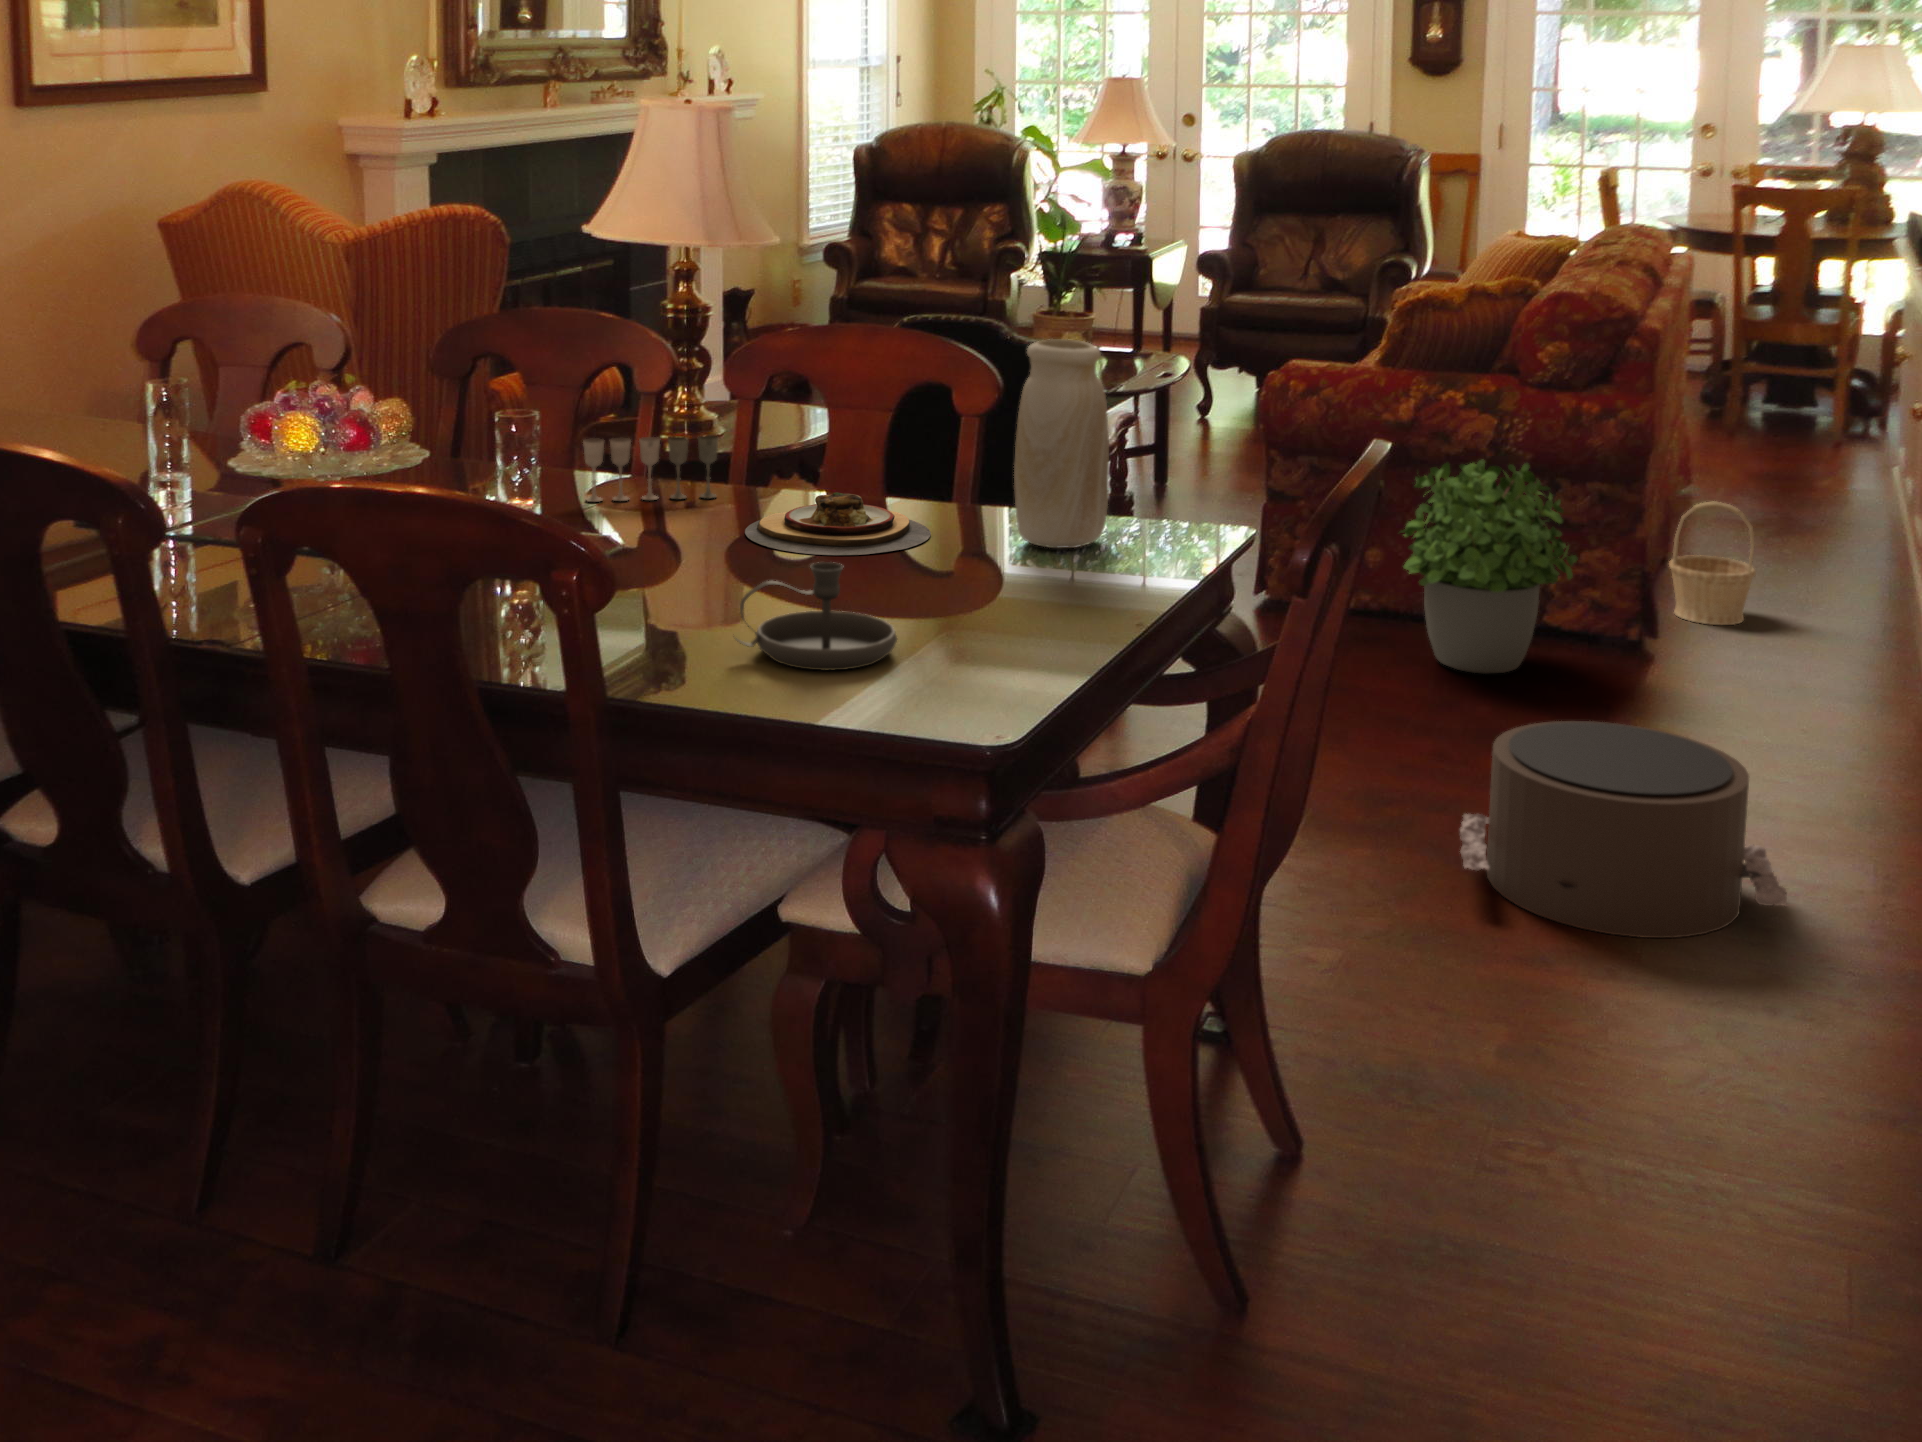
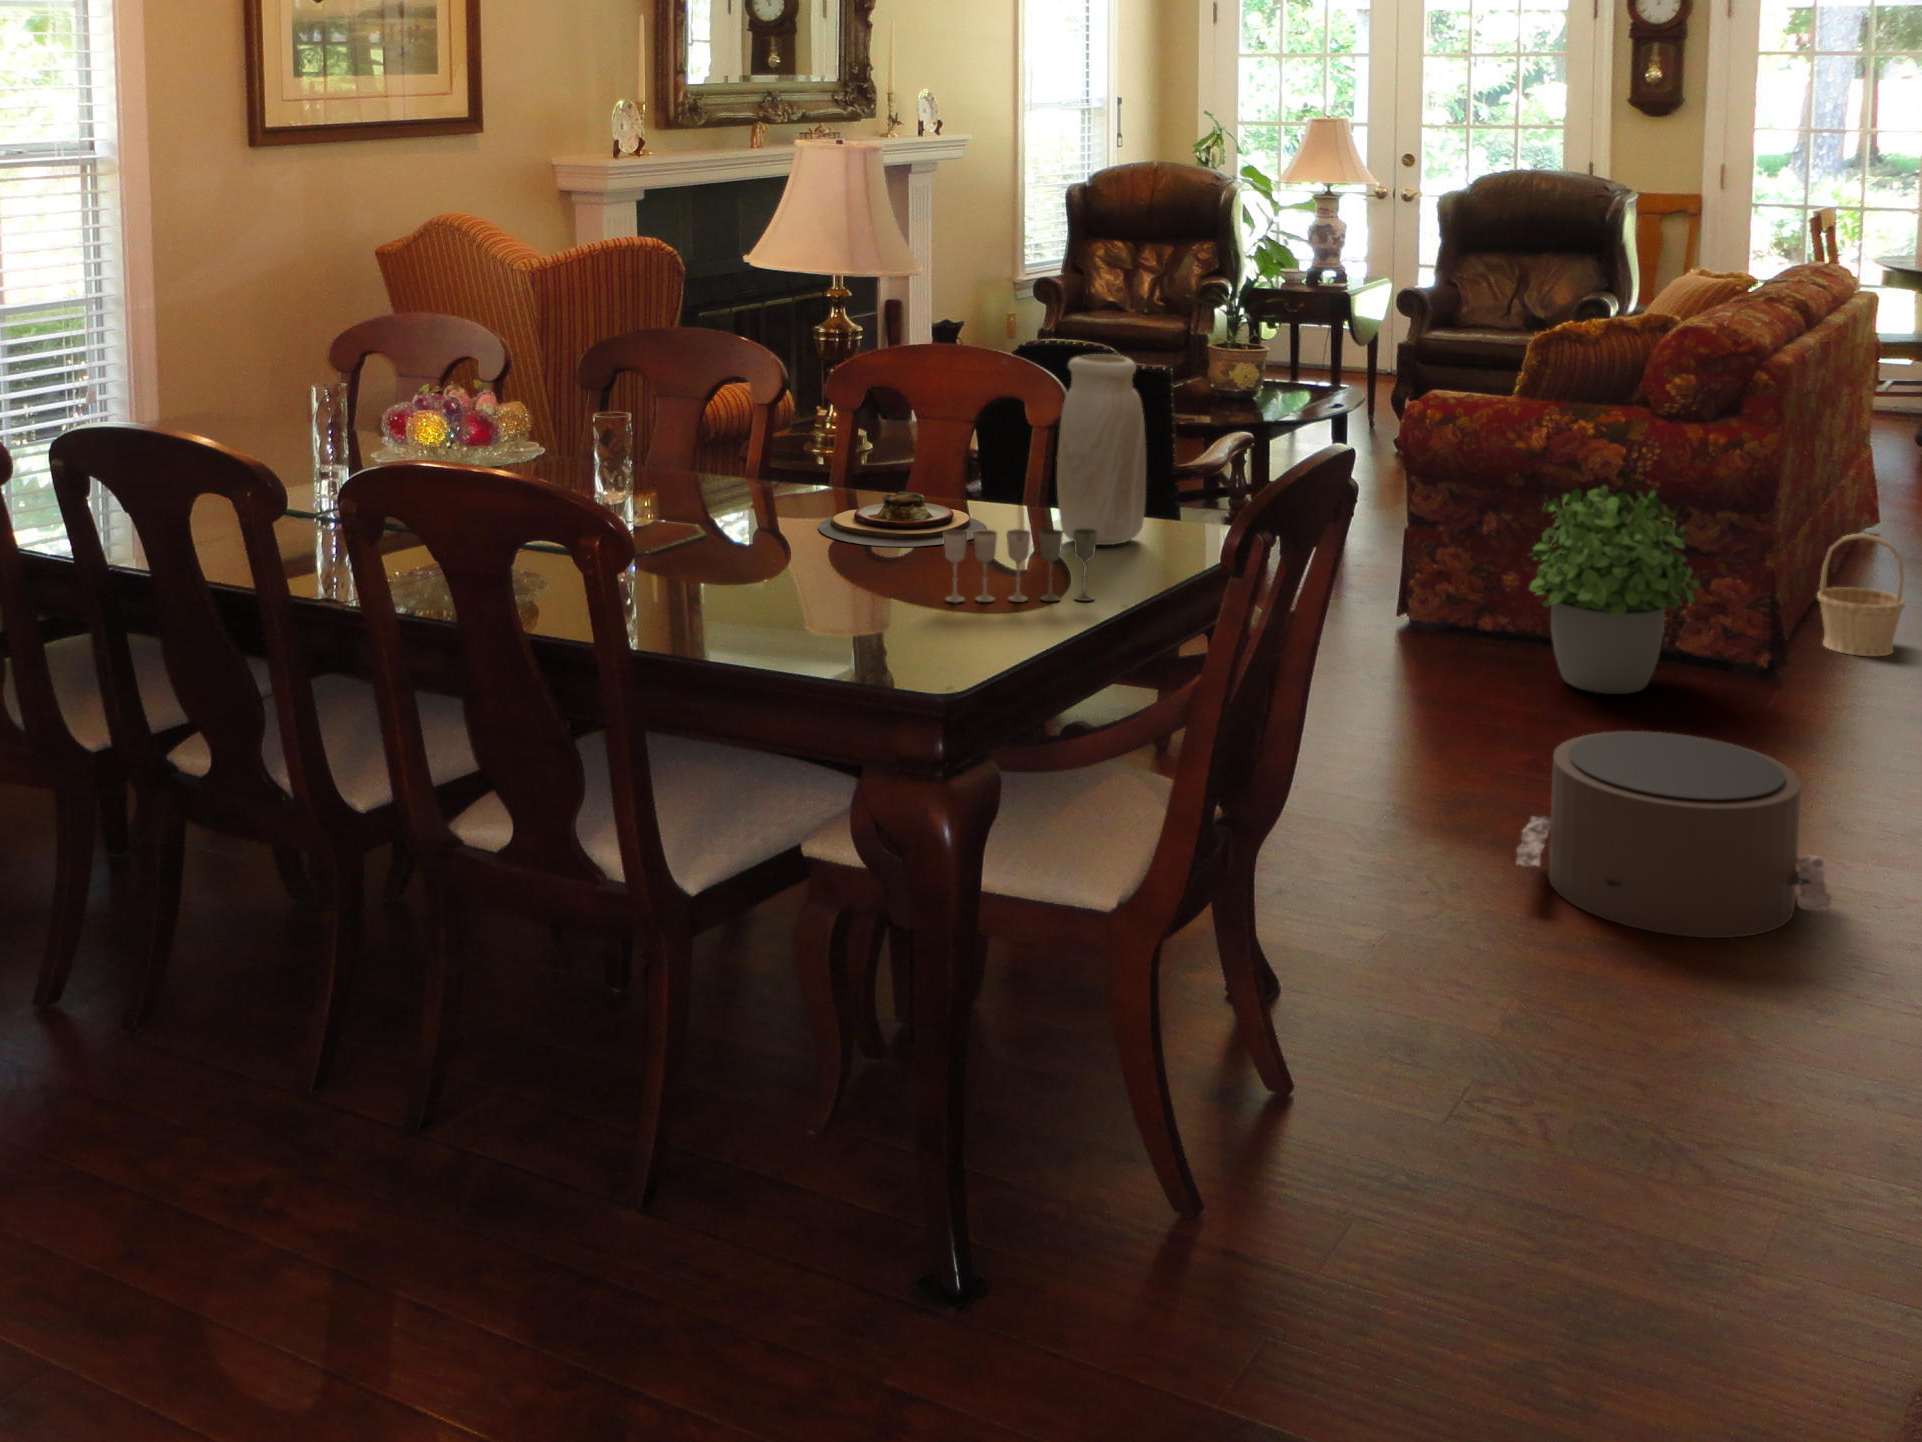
wine glass: present [583,435,718,502] -> present [944,529,1097,603]
candlestick: present [736,562,897,670] -> none [756,544,902,638]

